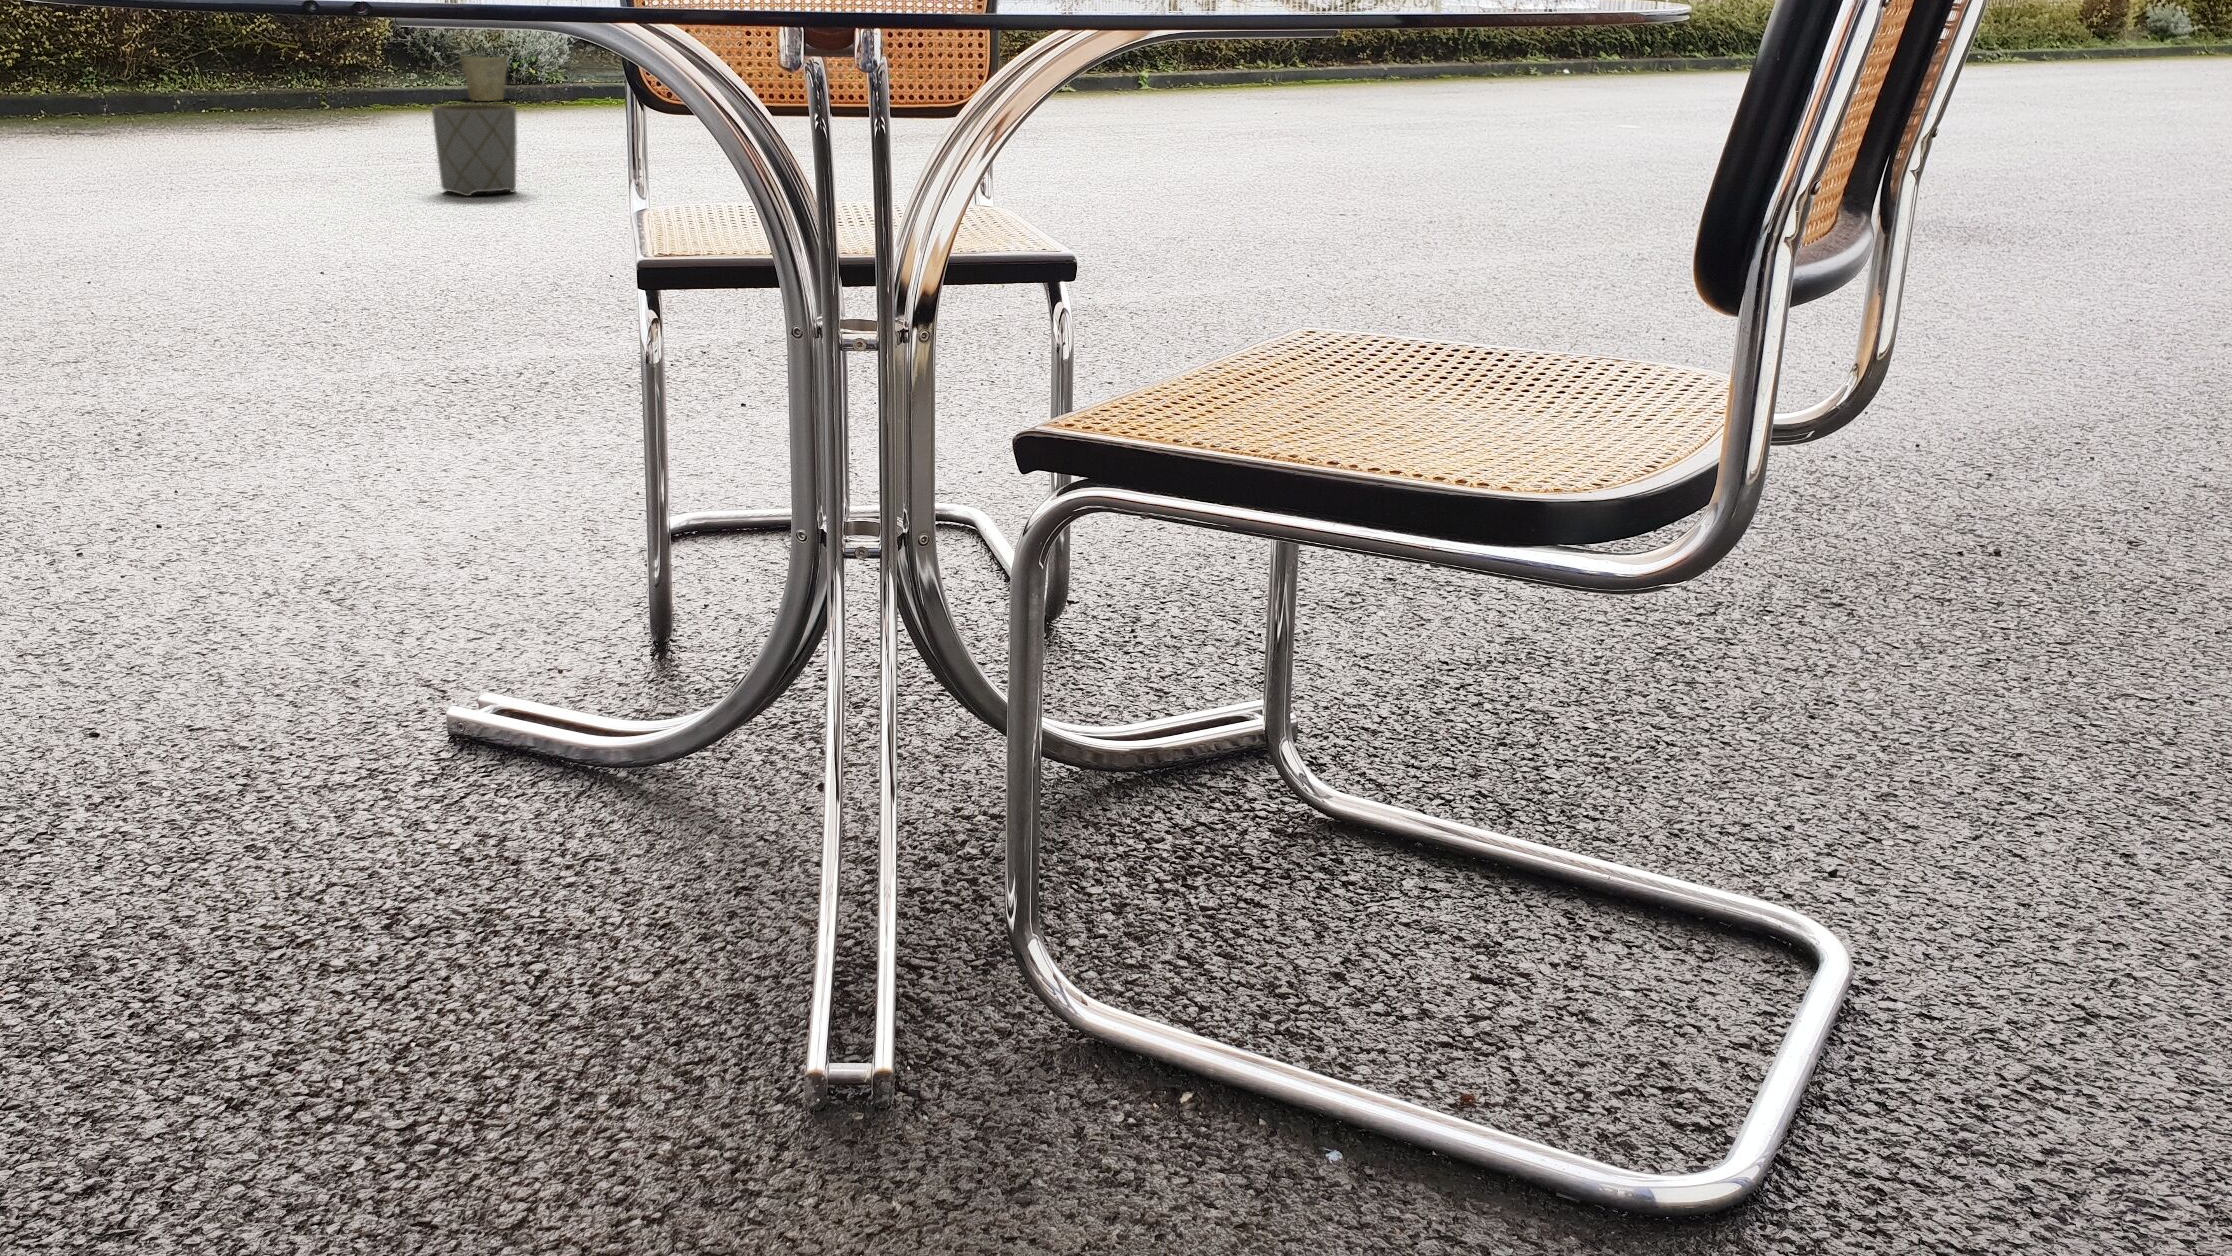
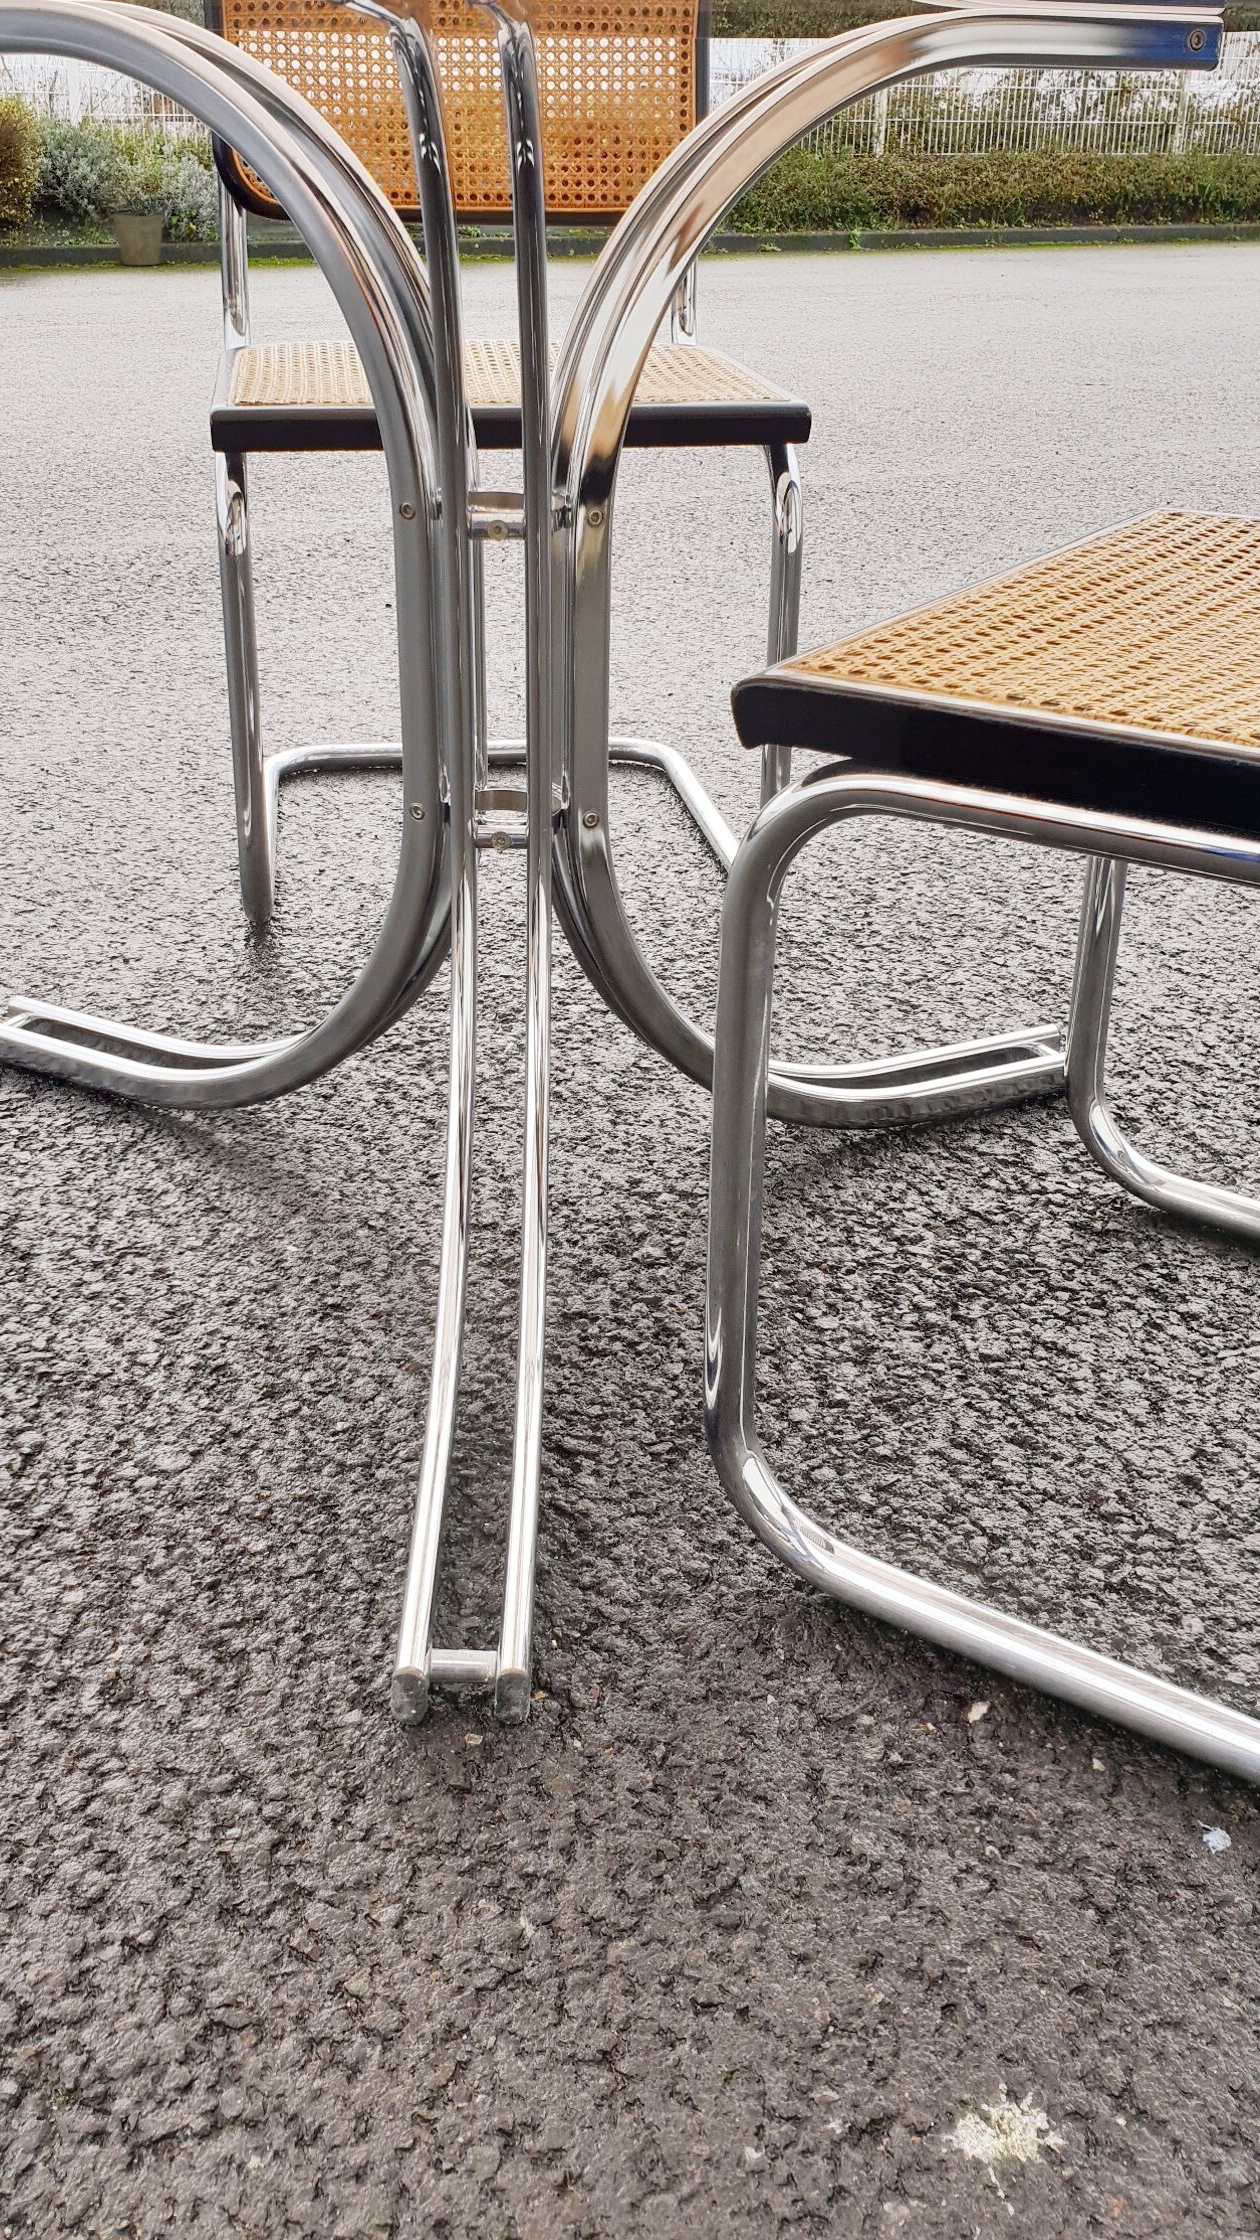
planter: present [432,103,517,196] -> none [63,259,158,365]

